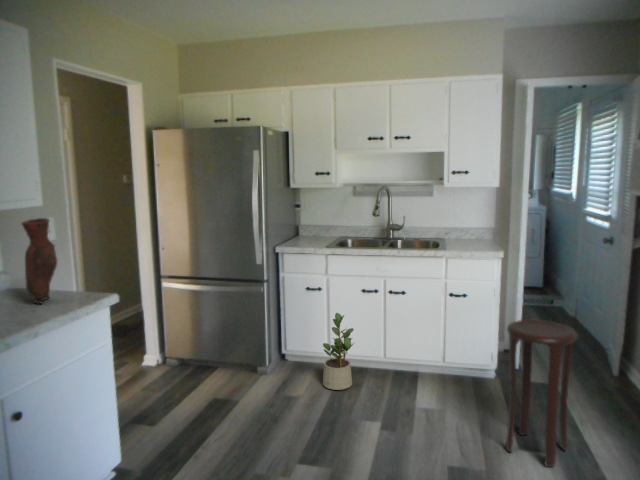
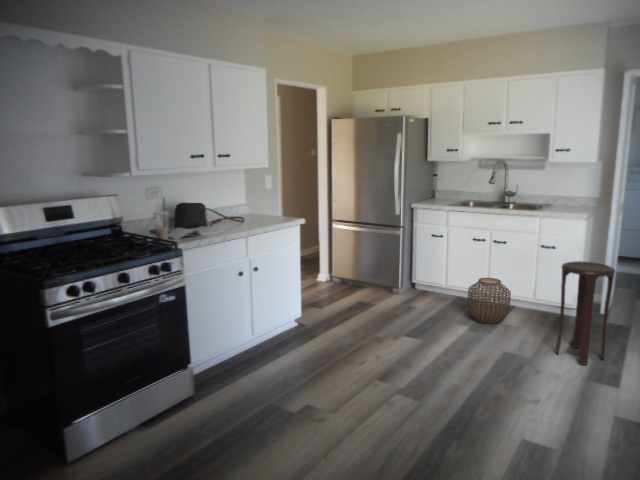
vase: present [22,218,57,303] -> none [259,175,275,221]
potted plant: present [323,313,354,390] -> none [437,253,464,308]
woven basket: none [370,345,426,410] -> present [468,278,511,324]

